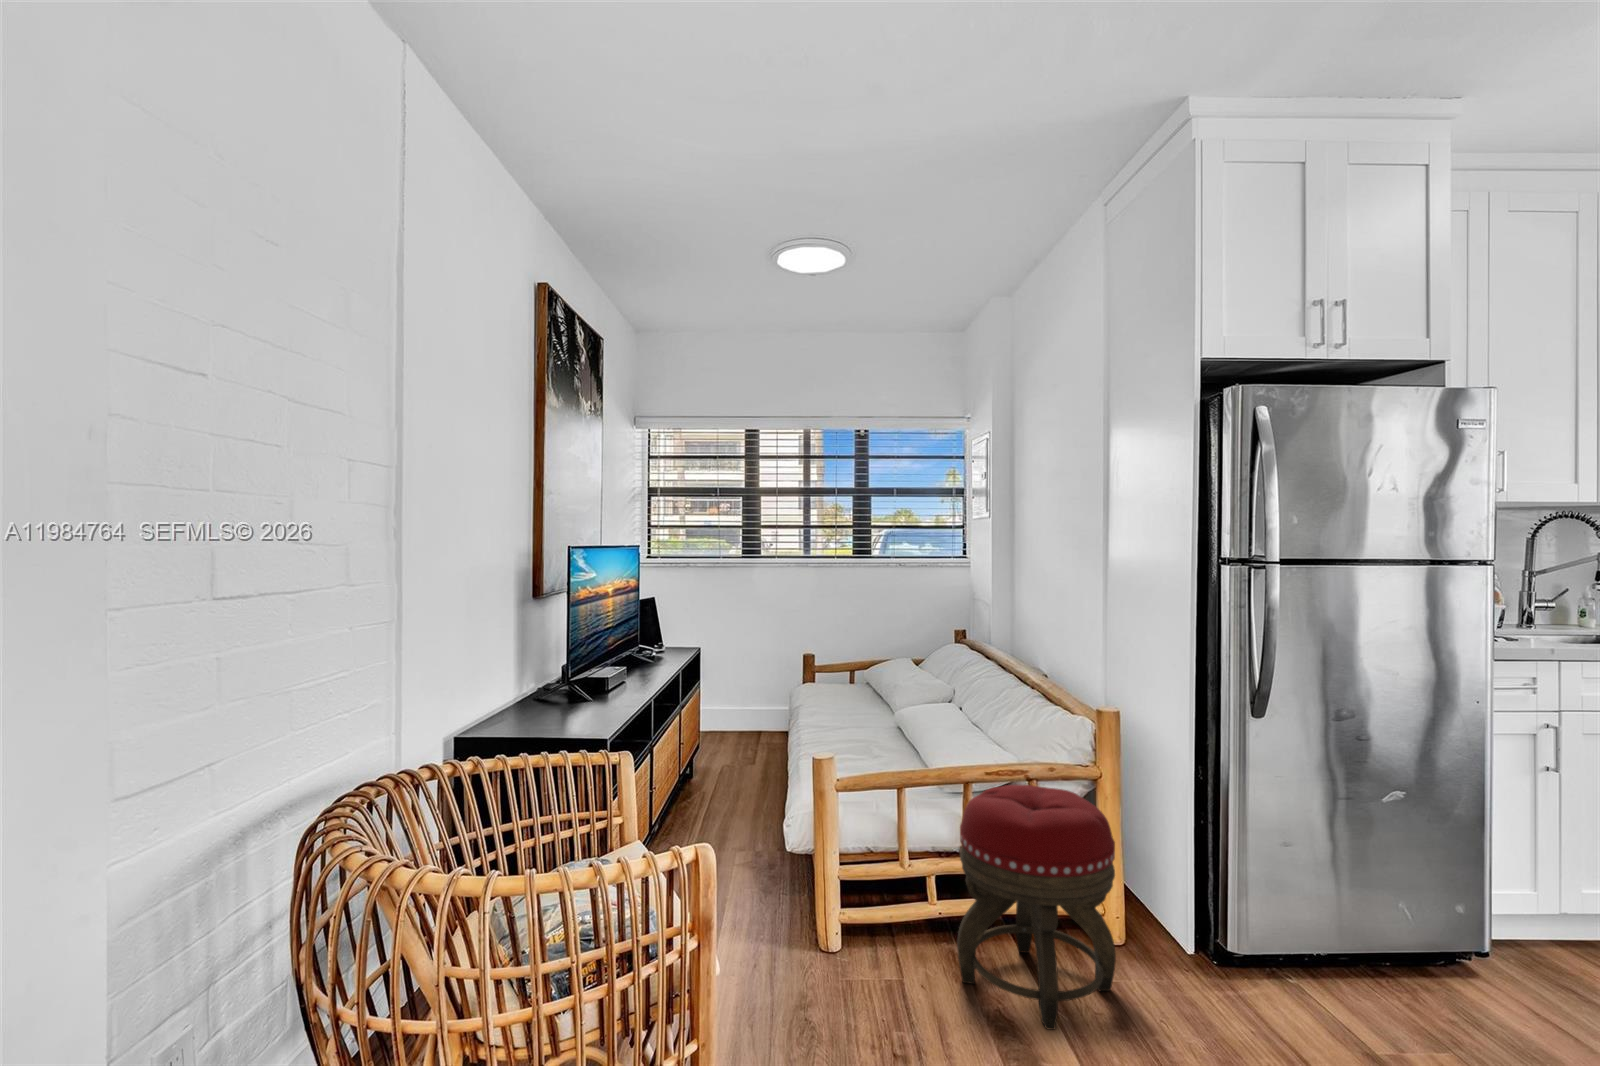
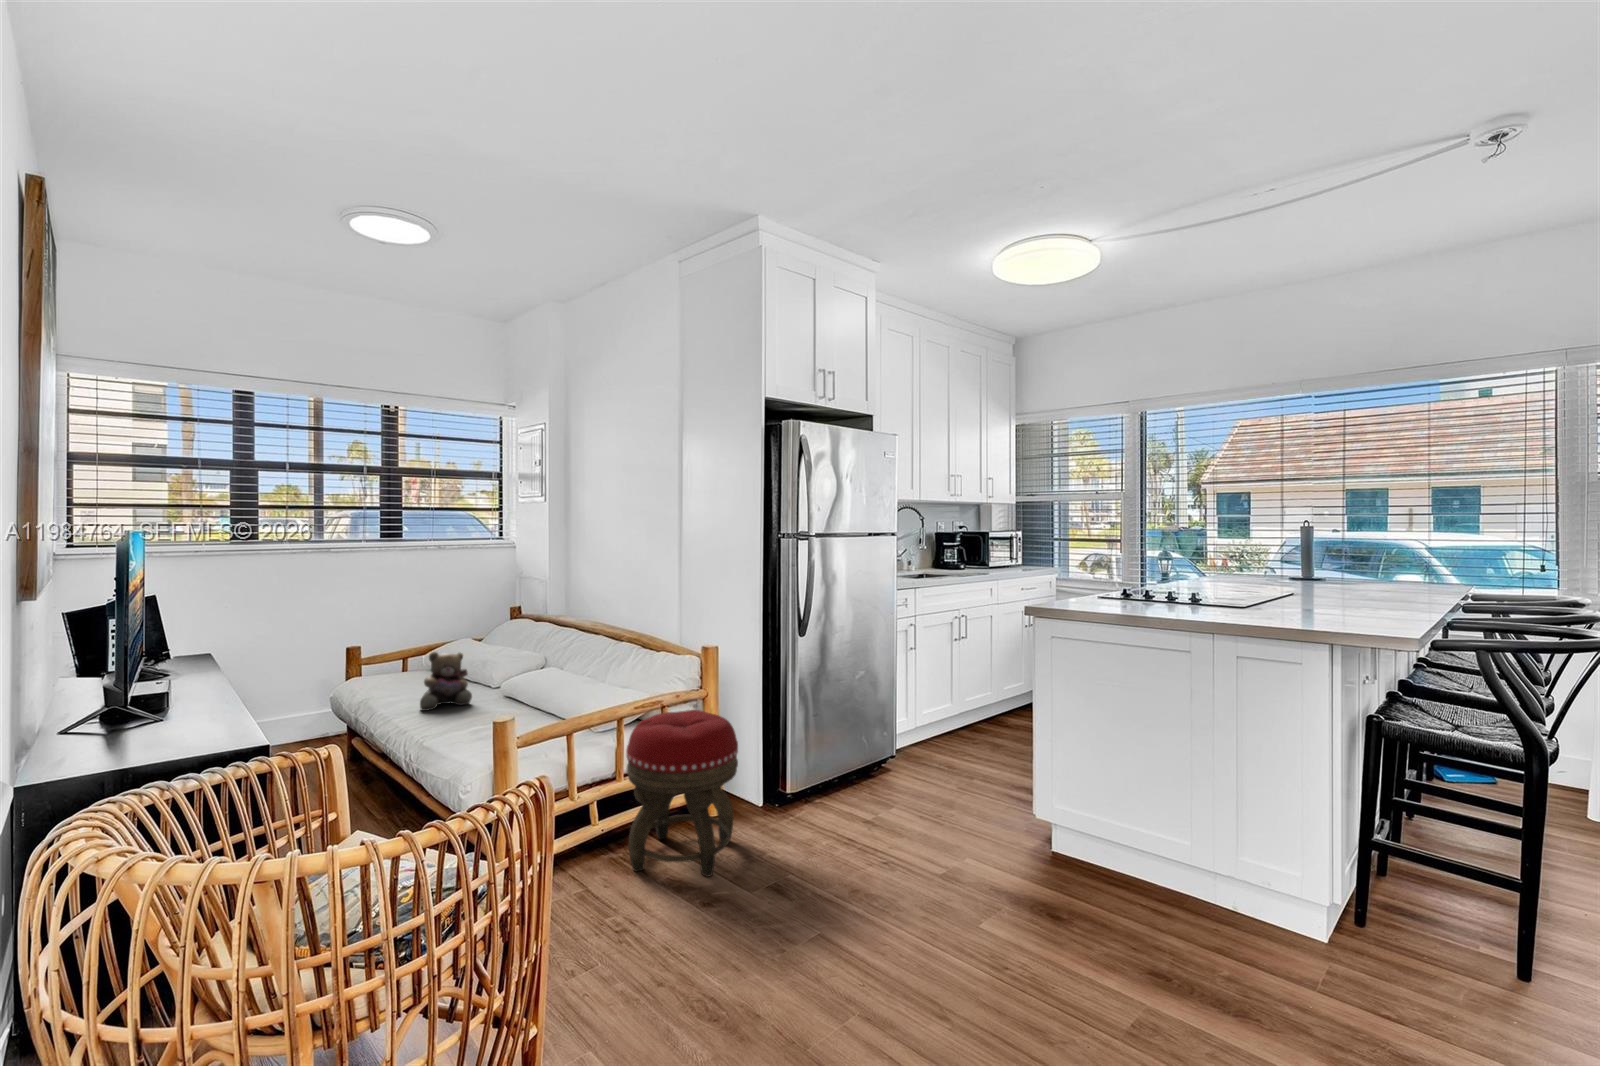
teddy bear: none [823,670,874,731] -> present [420,652,472,711]

